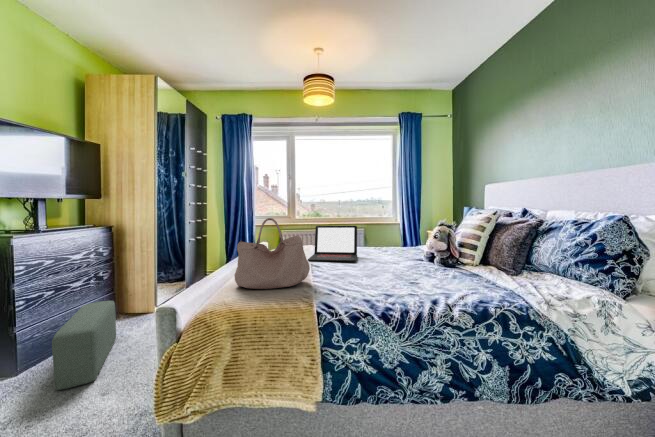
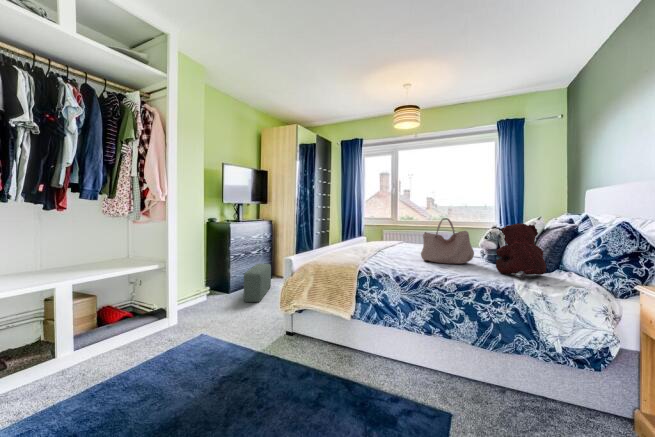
handbag: present [234,218,310,289] -> present [421,218,474,264]
teddy bear: none [479,220,539,292] -> present [496,223,546,279]
laptop: present [308,226,357,262] -> none [381,225,425,252]

